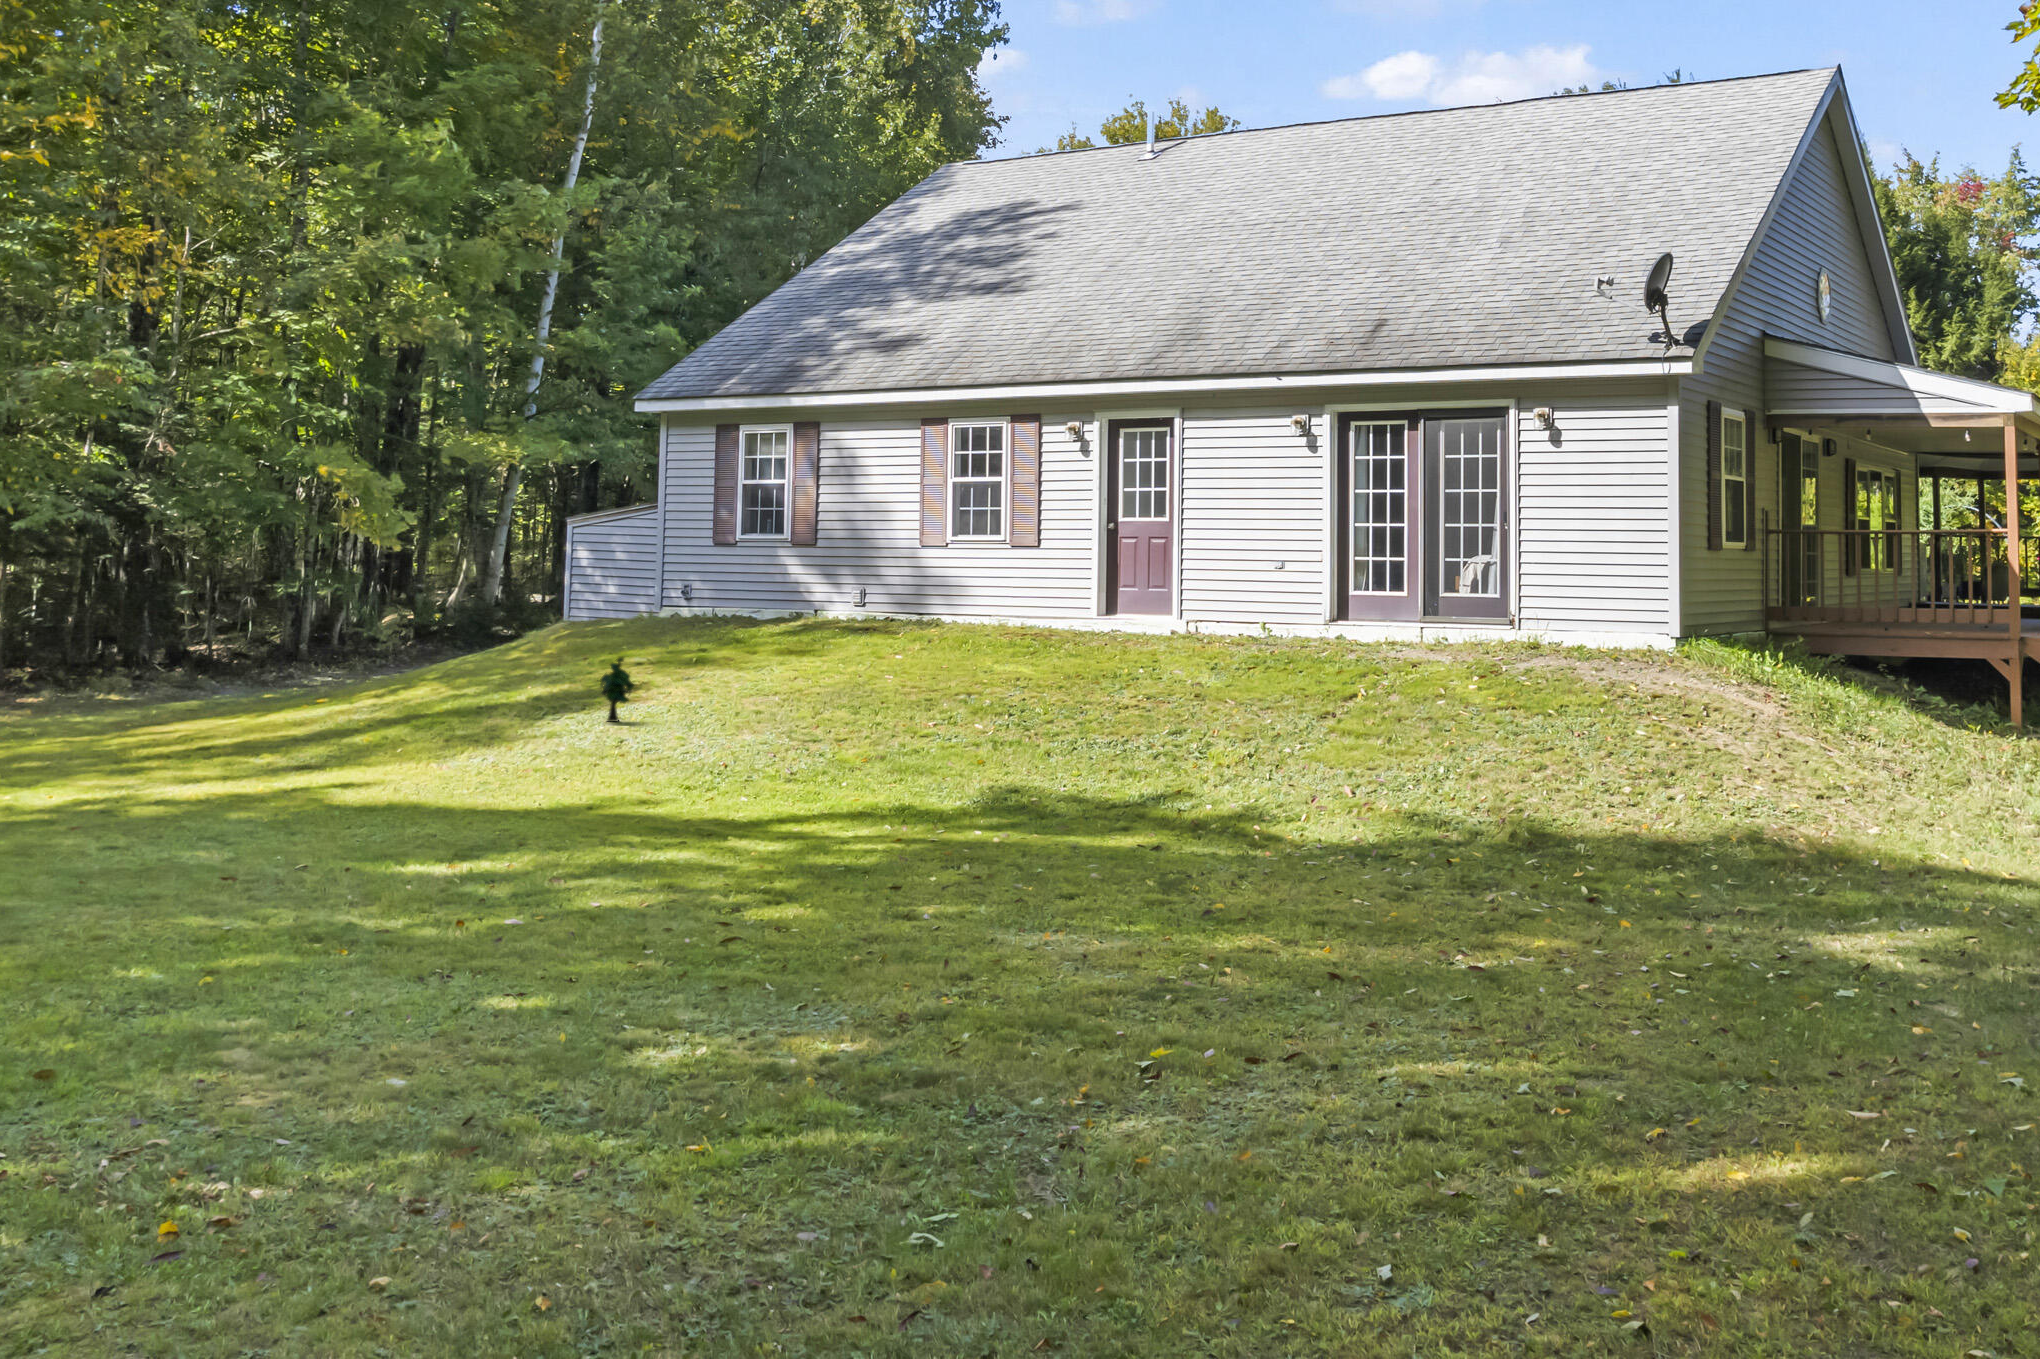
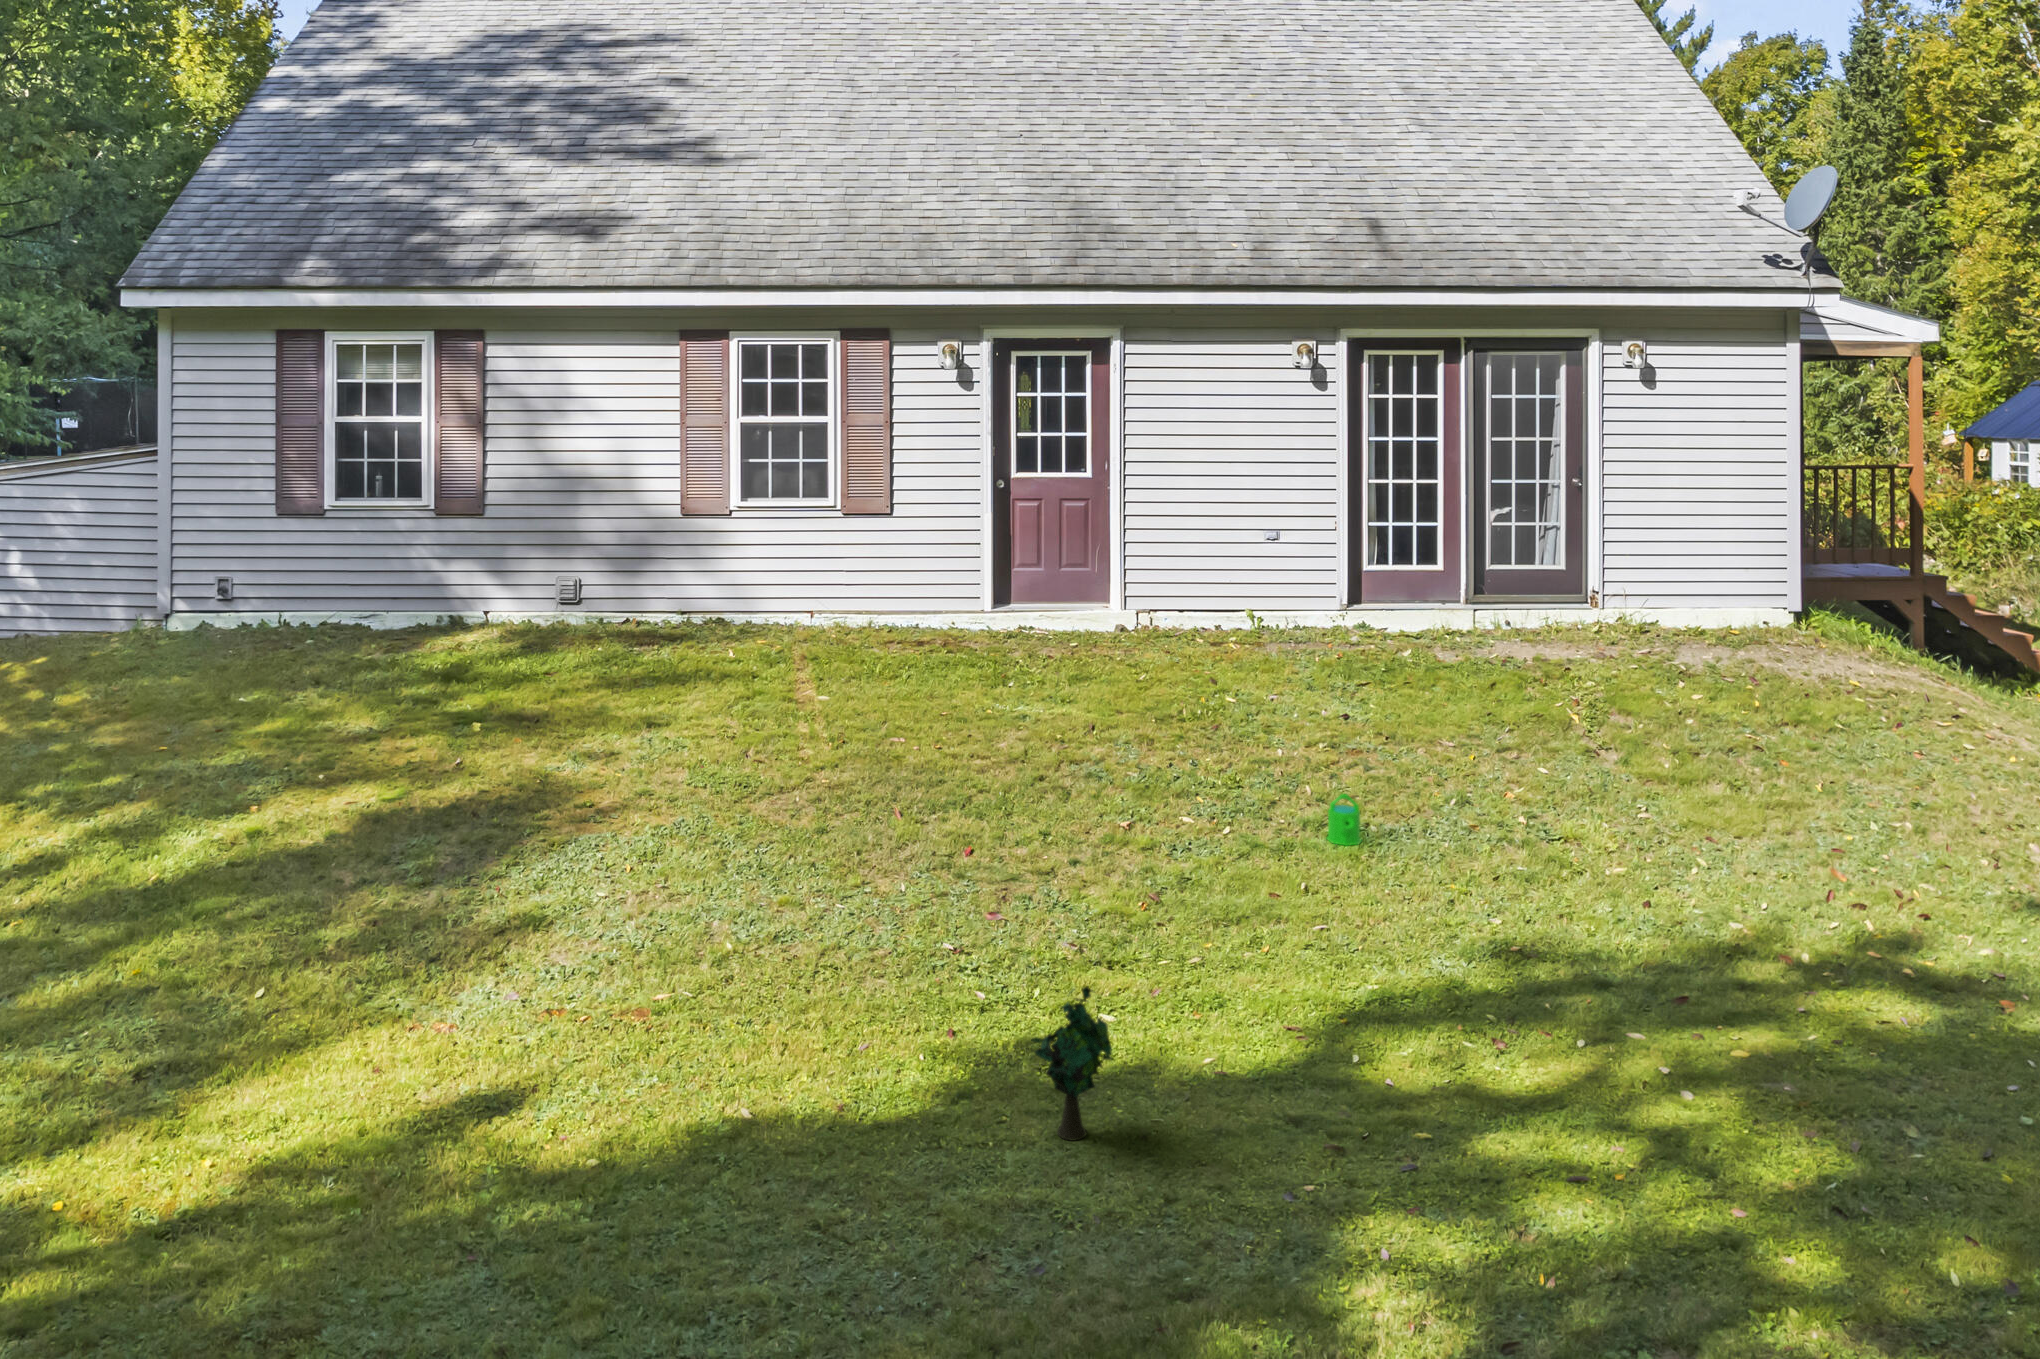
watering can: none [986,665,1016,695] -> present [1327,794,1362,846]

